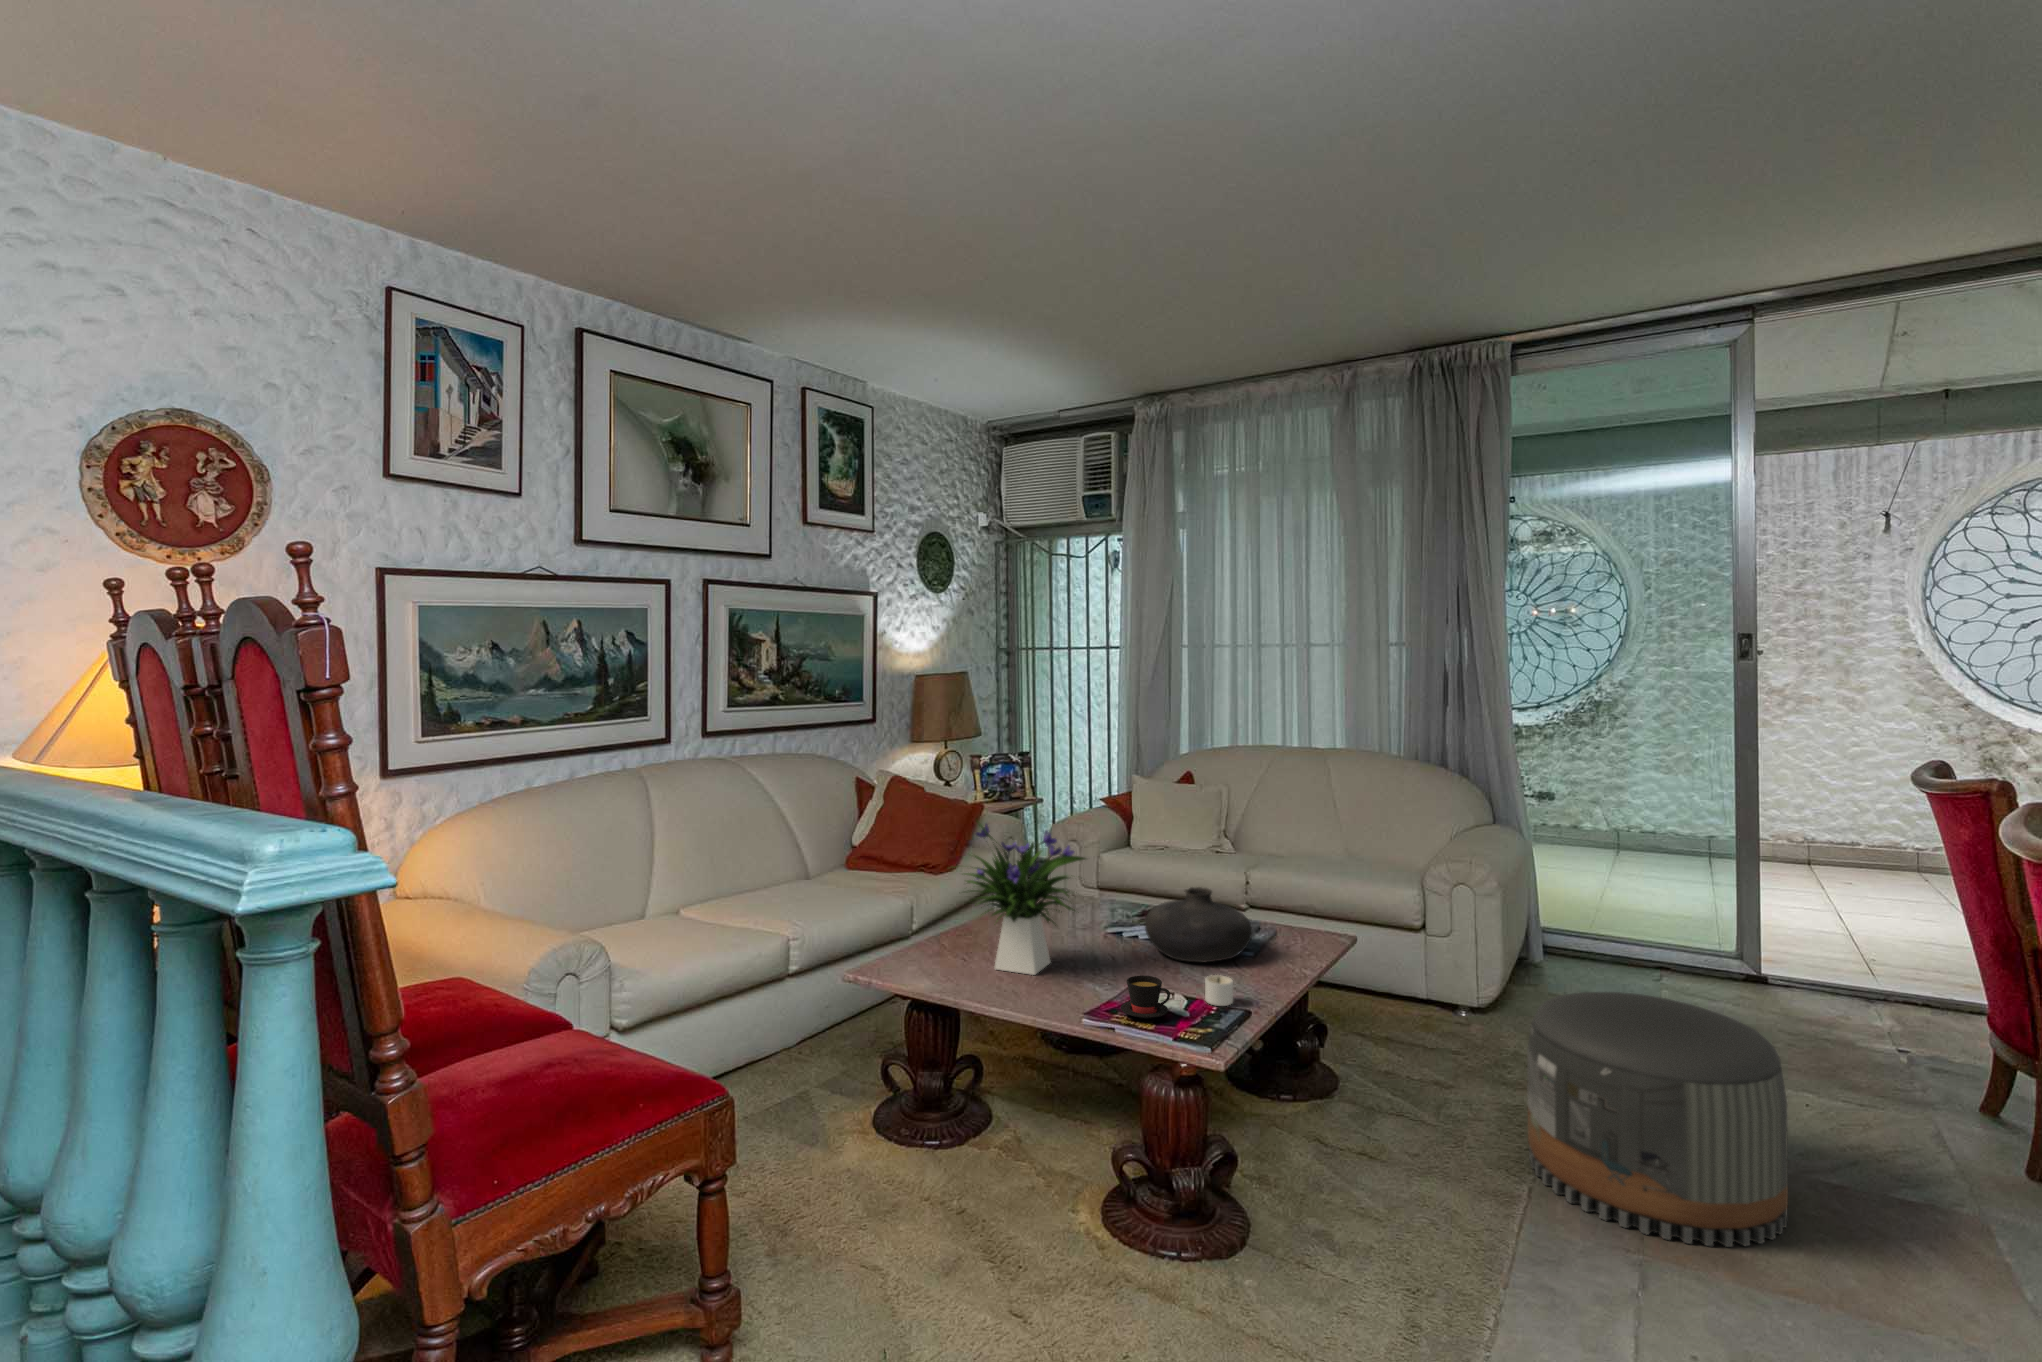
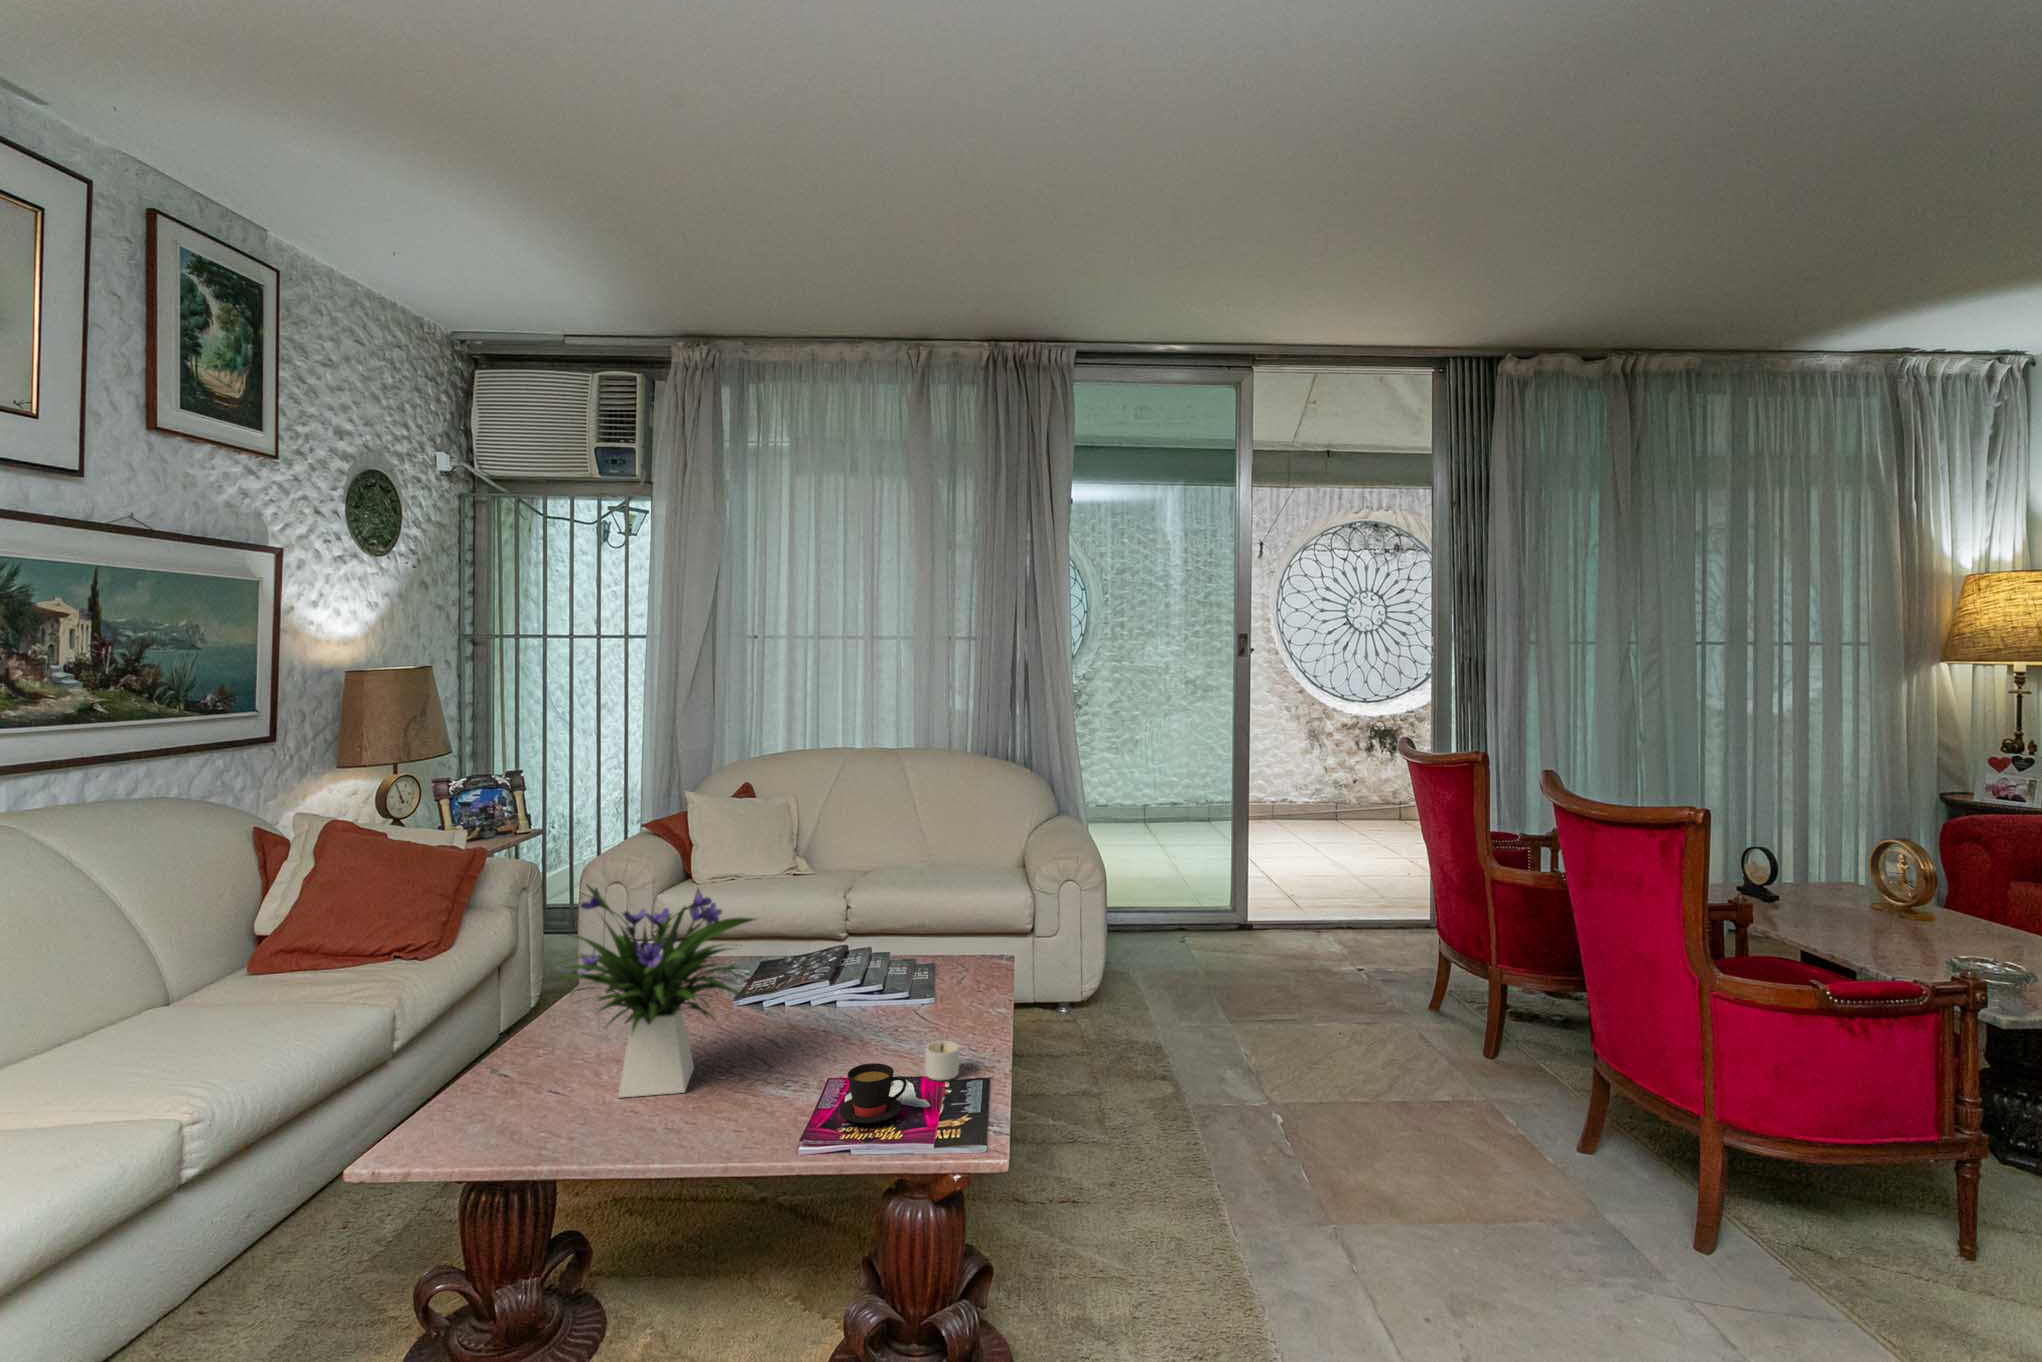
vase: present [1145,887,1252,962] -> none [802,931,933,1028]
pouf: present [1527,992,1788,1247] -> none [1201,972,1408,1204]

